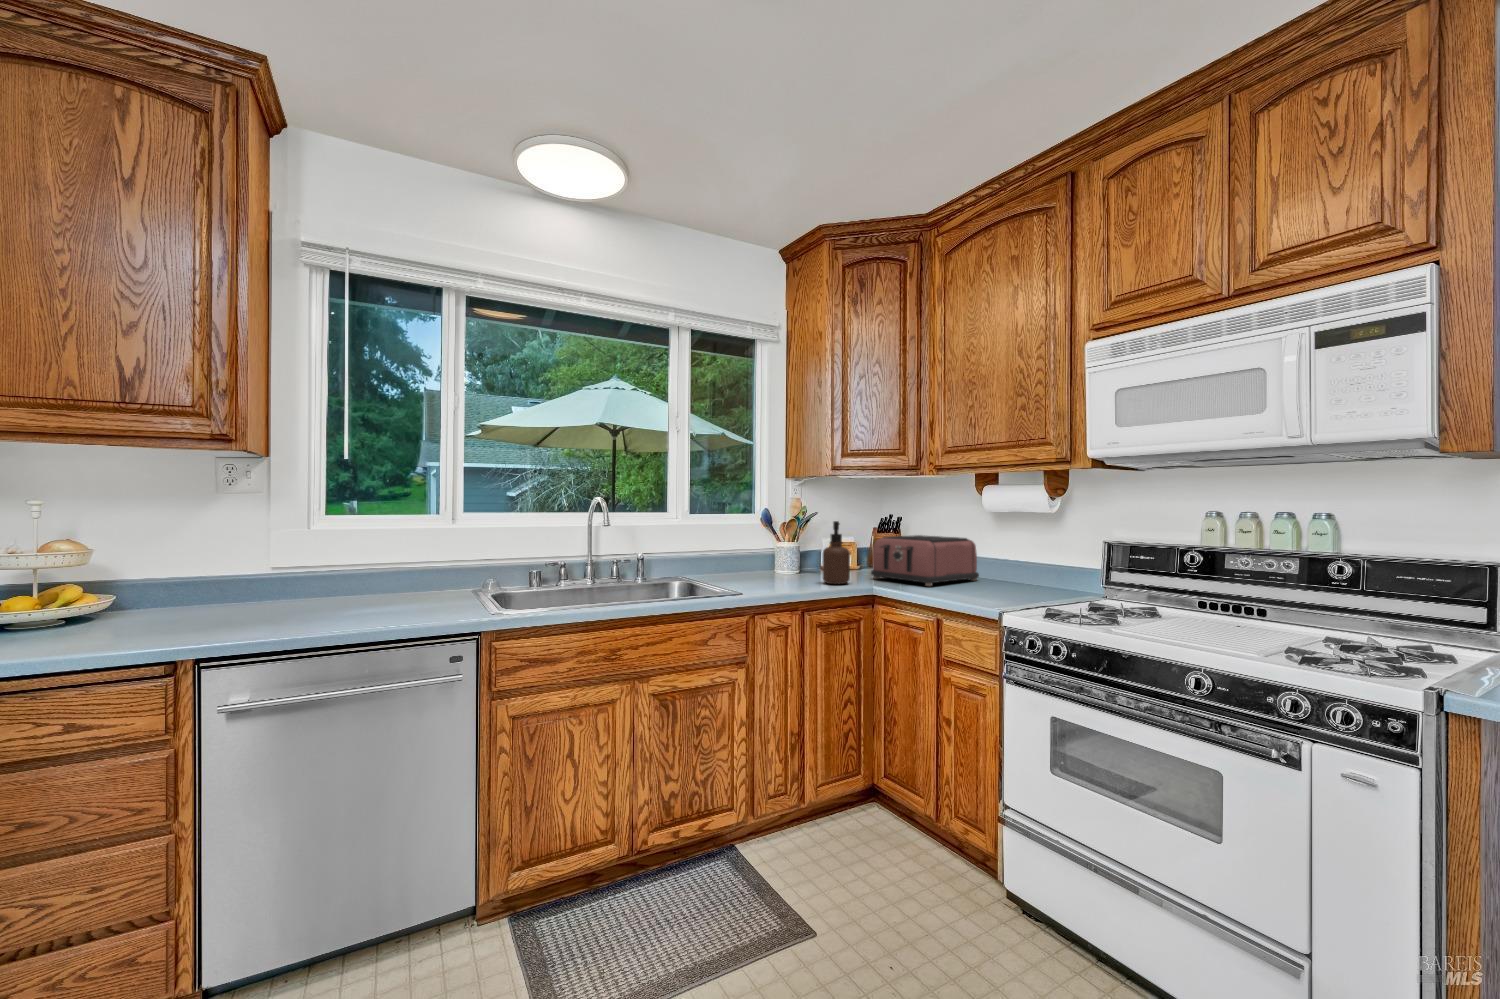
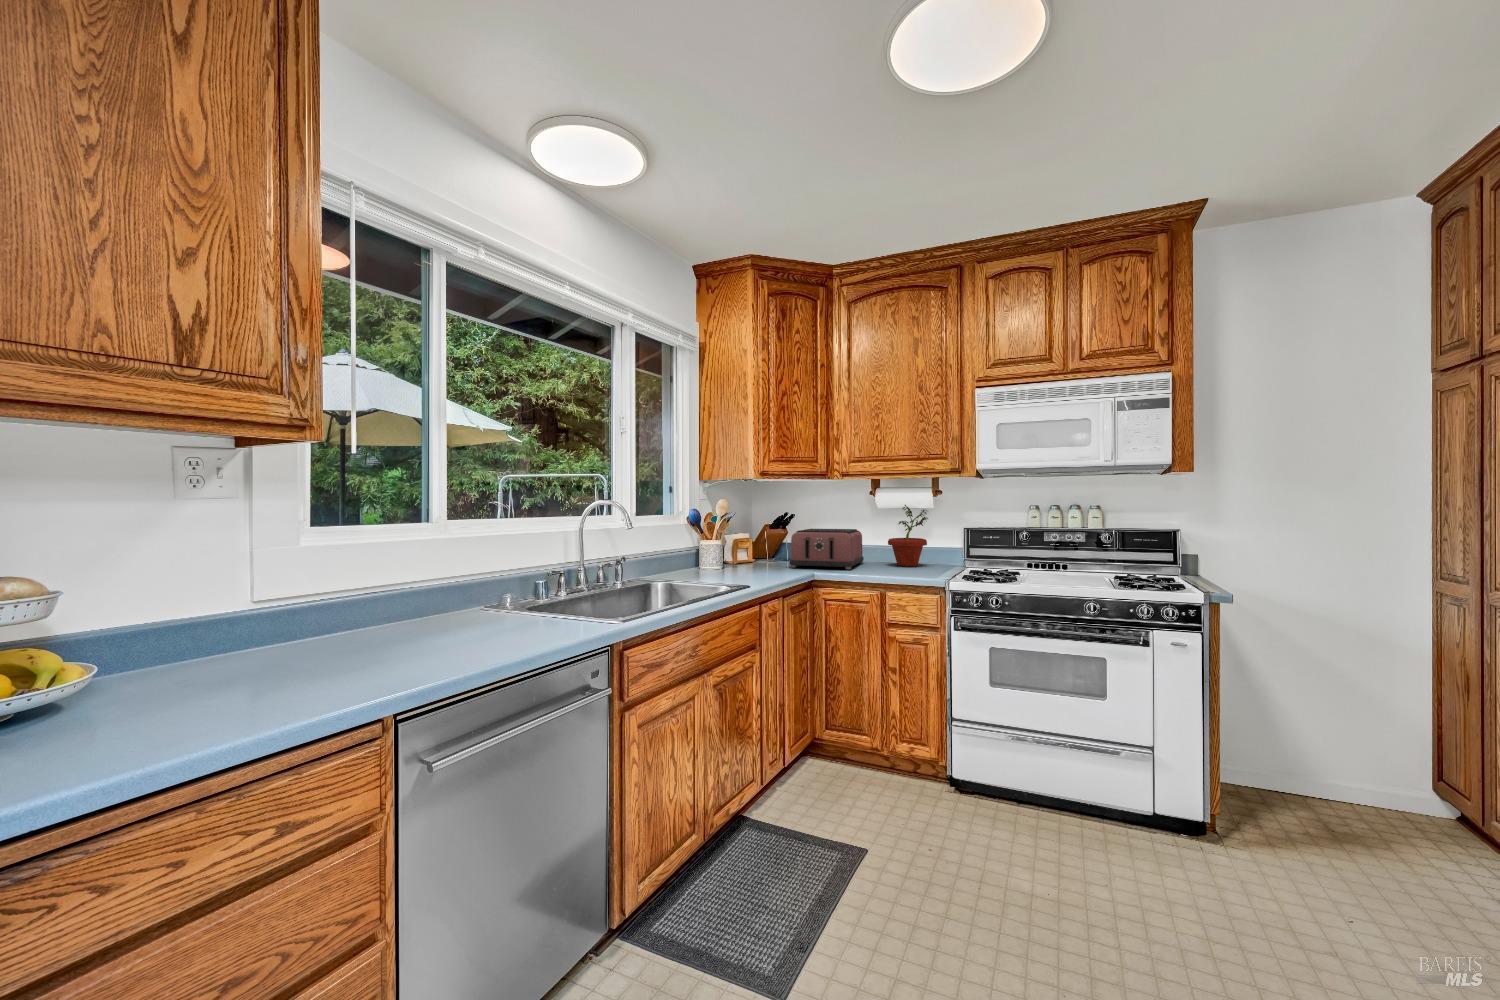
potted plant: none [998,508,1059,590] -> present [888,505,928,566]
soap dispenser: present [823,521,850,584] -> none [765,518,789,574]

